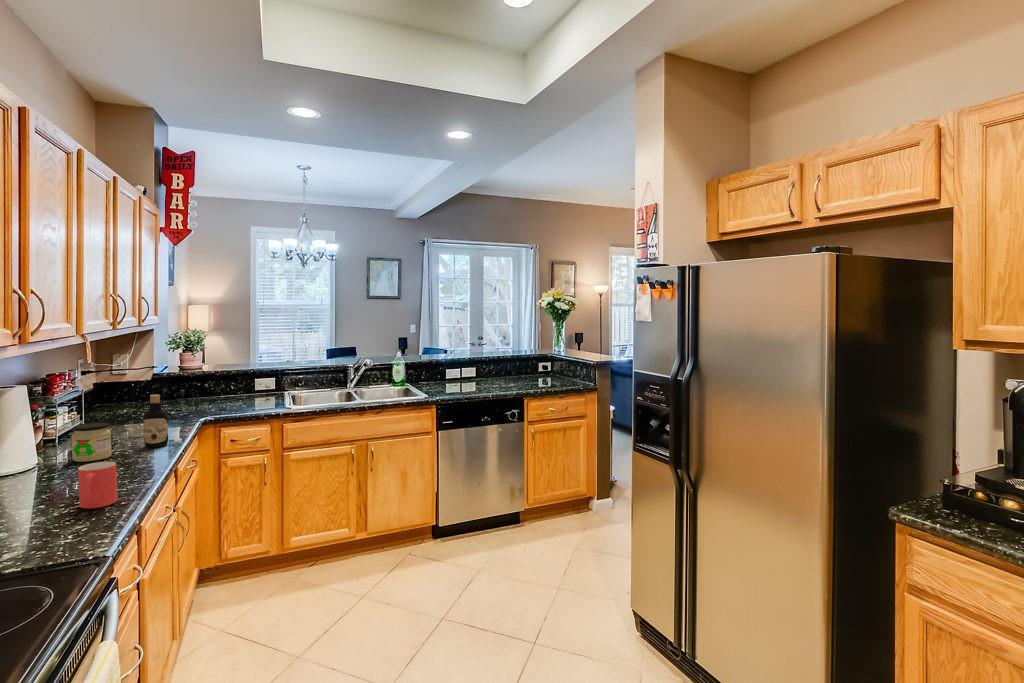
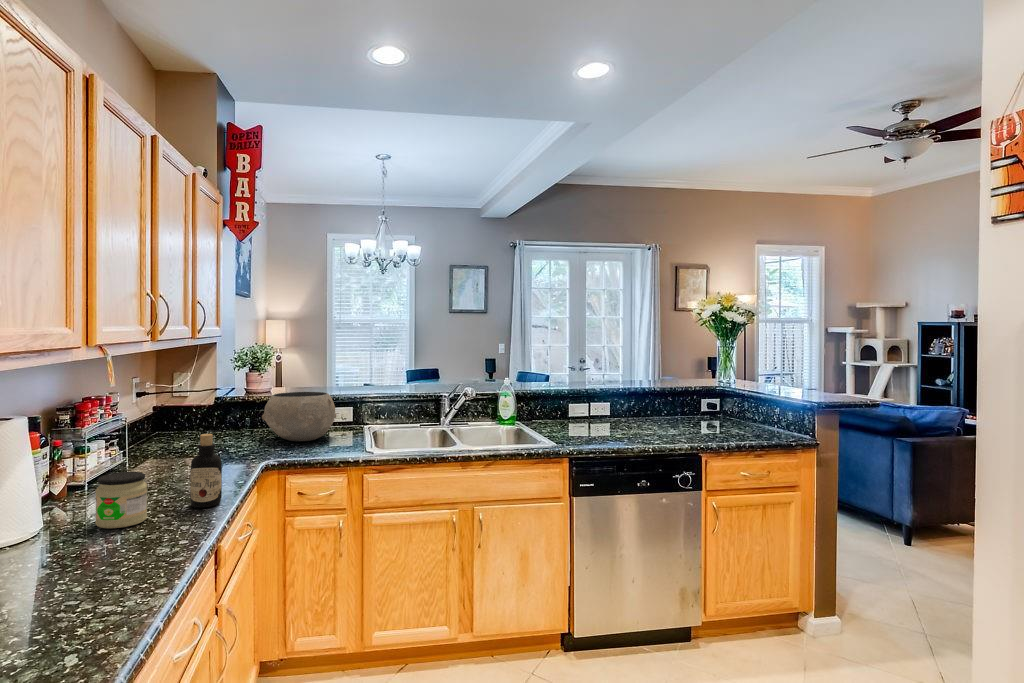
ceramic bowl: none [198,365,260,404] -> present [262,392,337,441]
mug: present [78,462,117,509] -> none [84,546,140,624]

